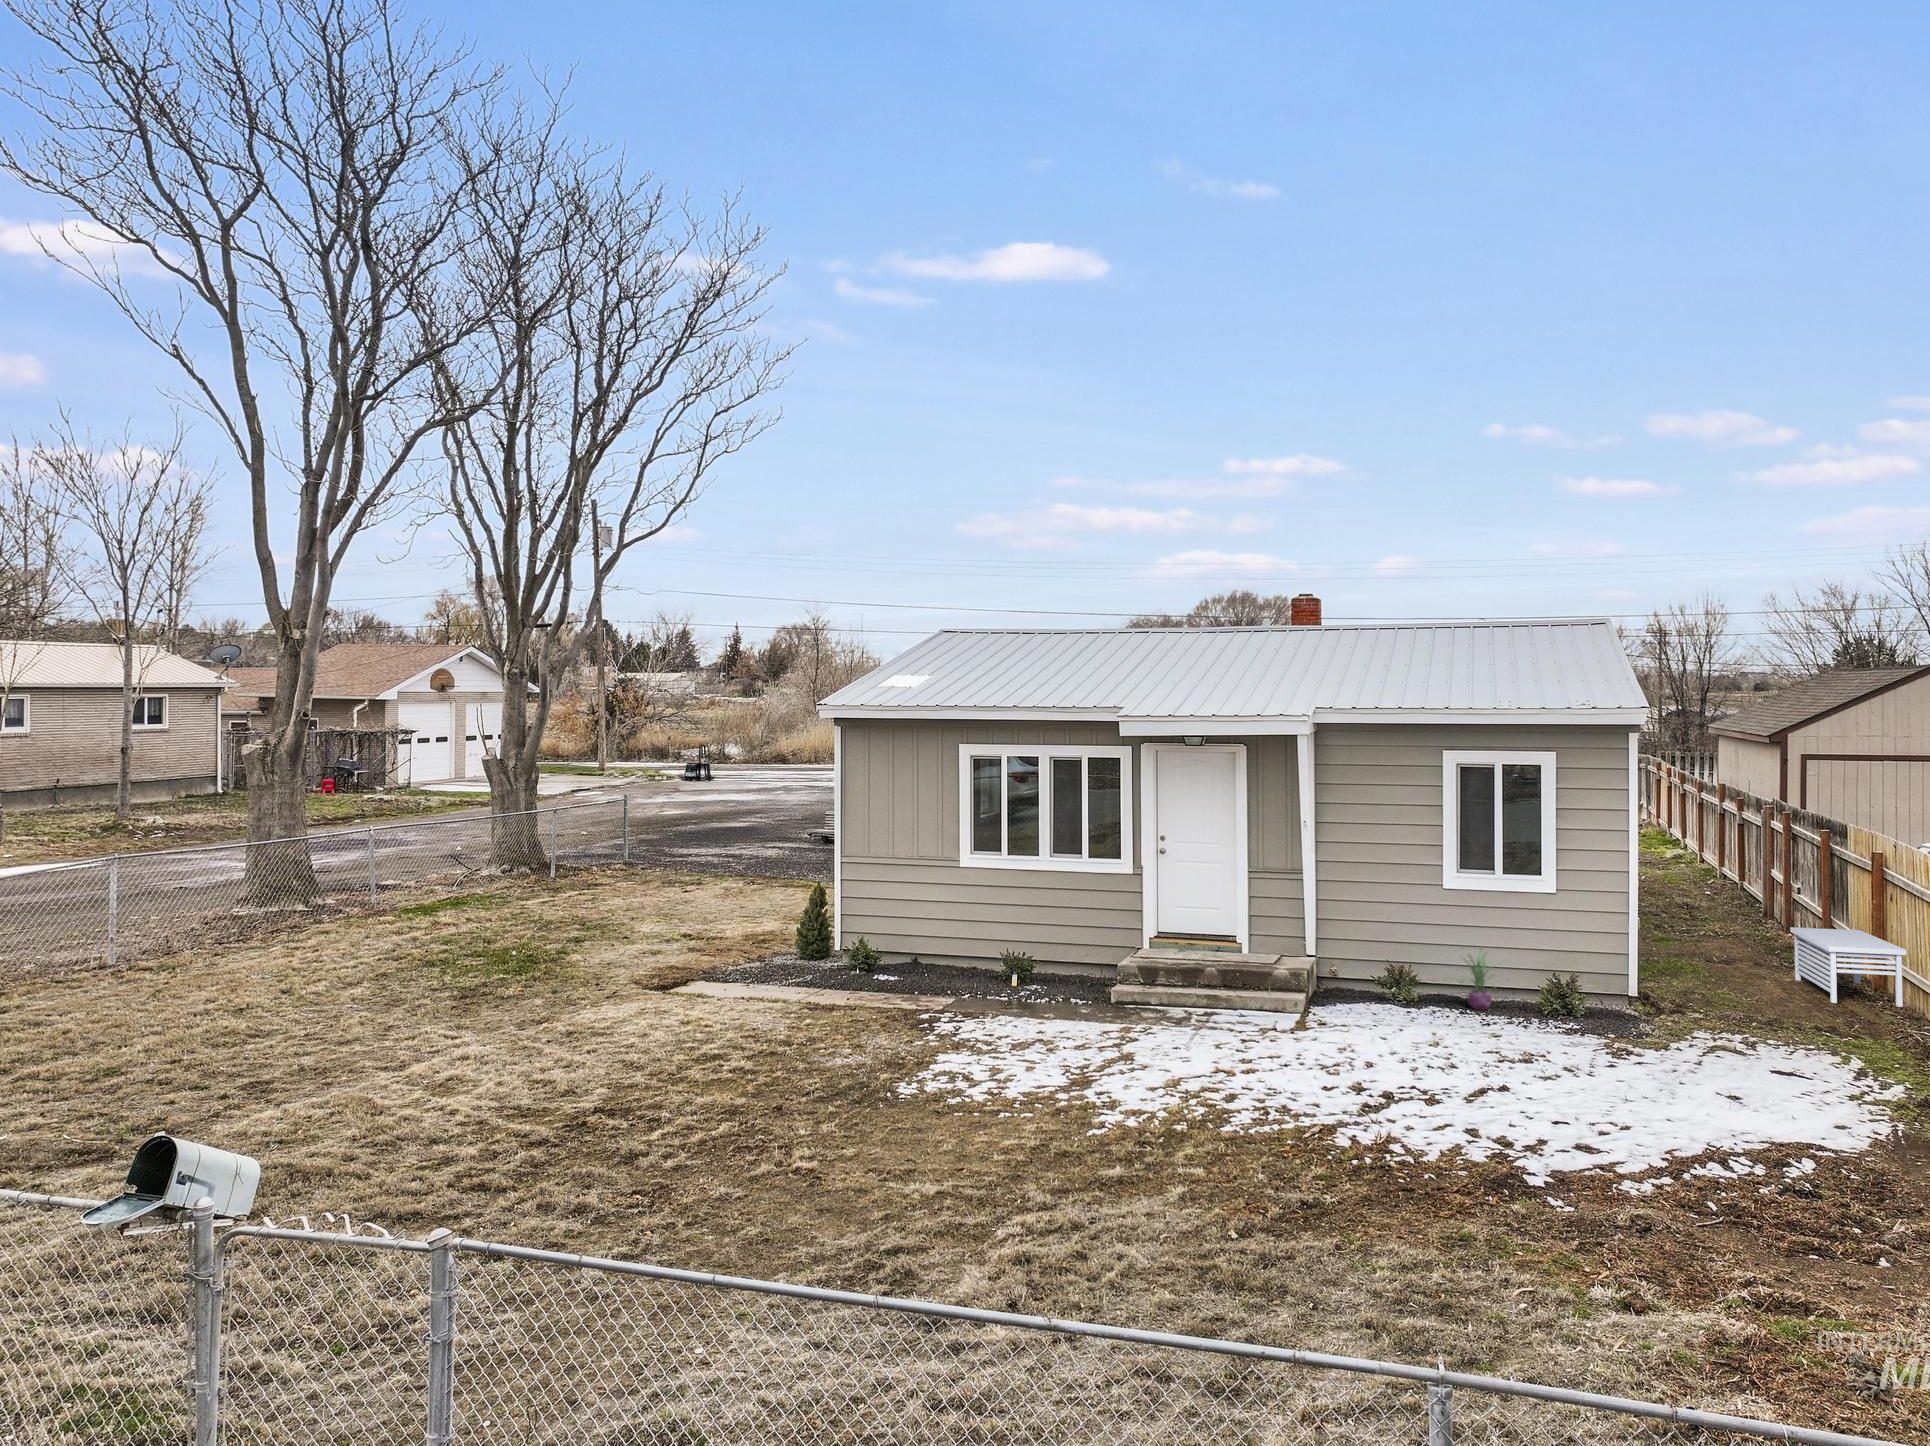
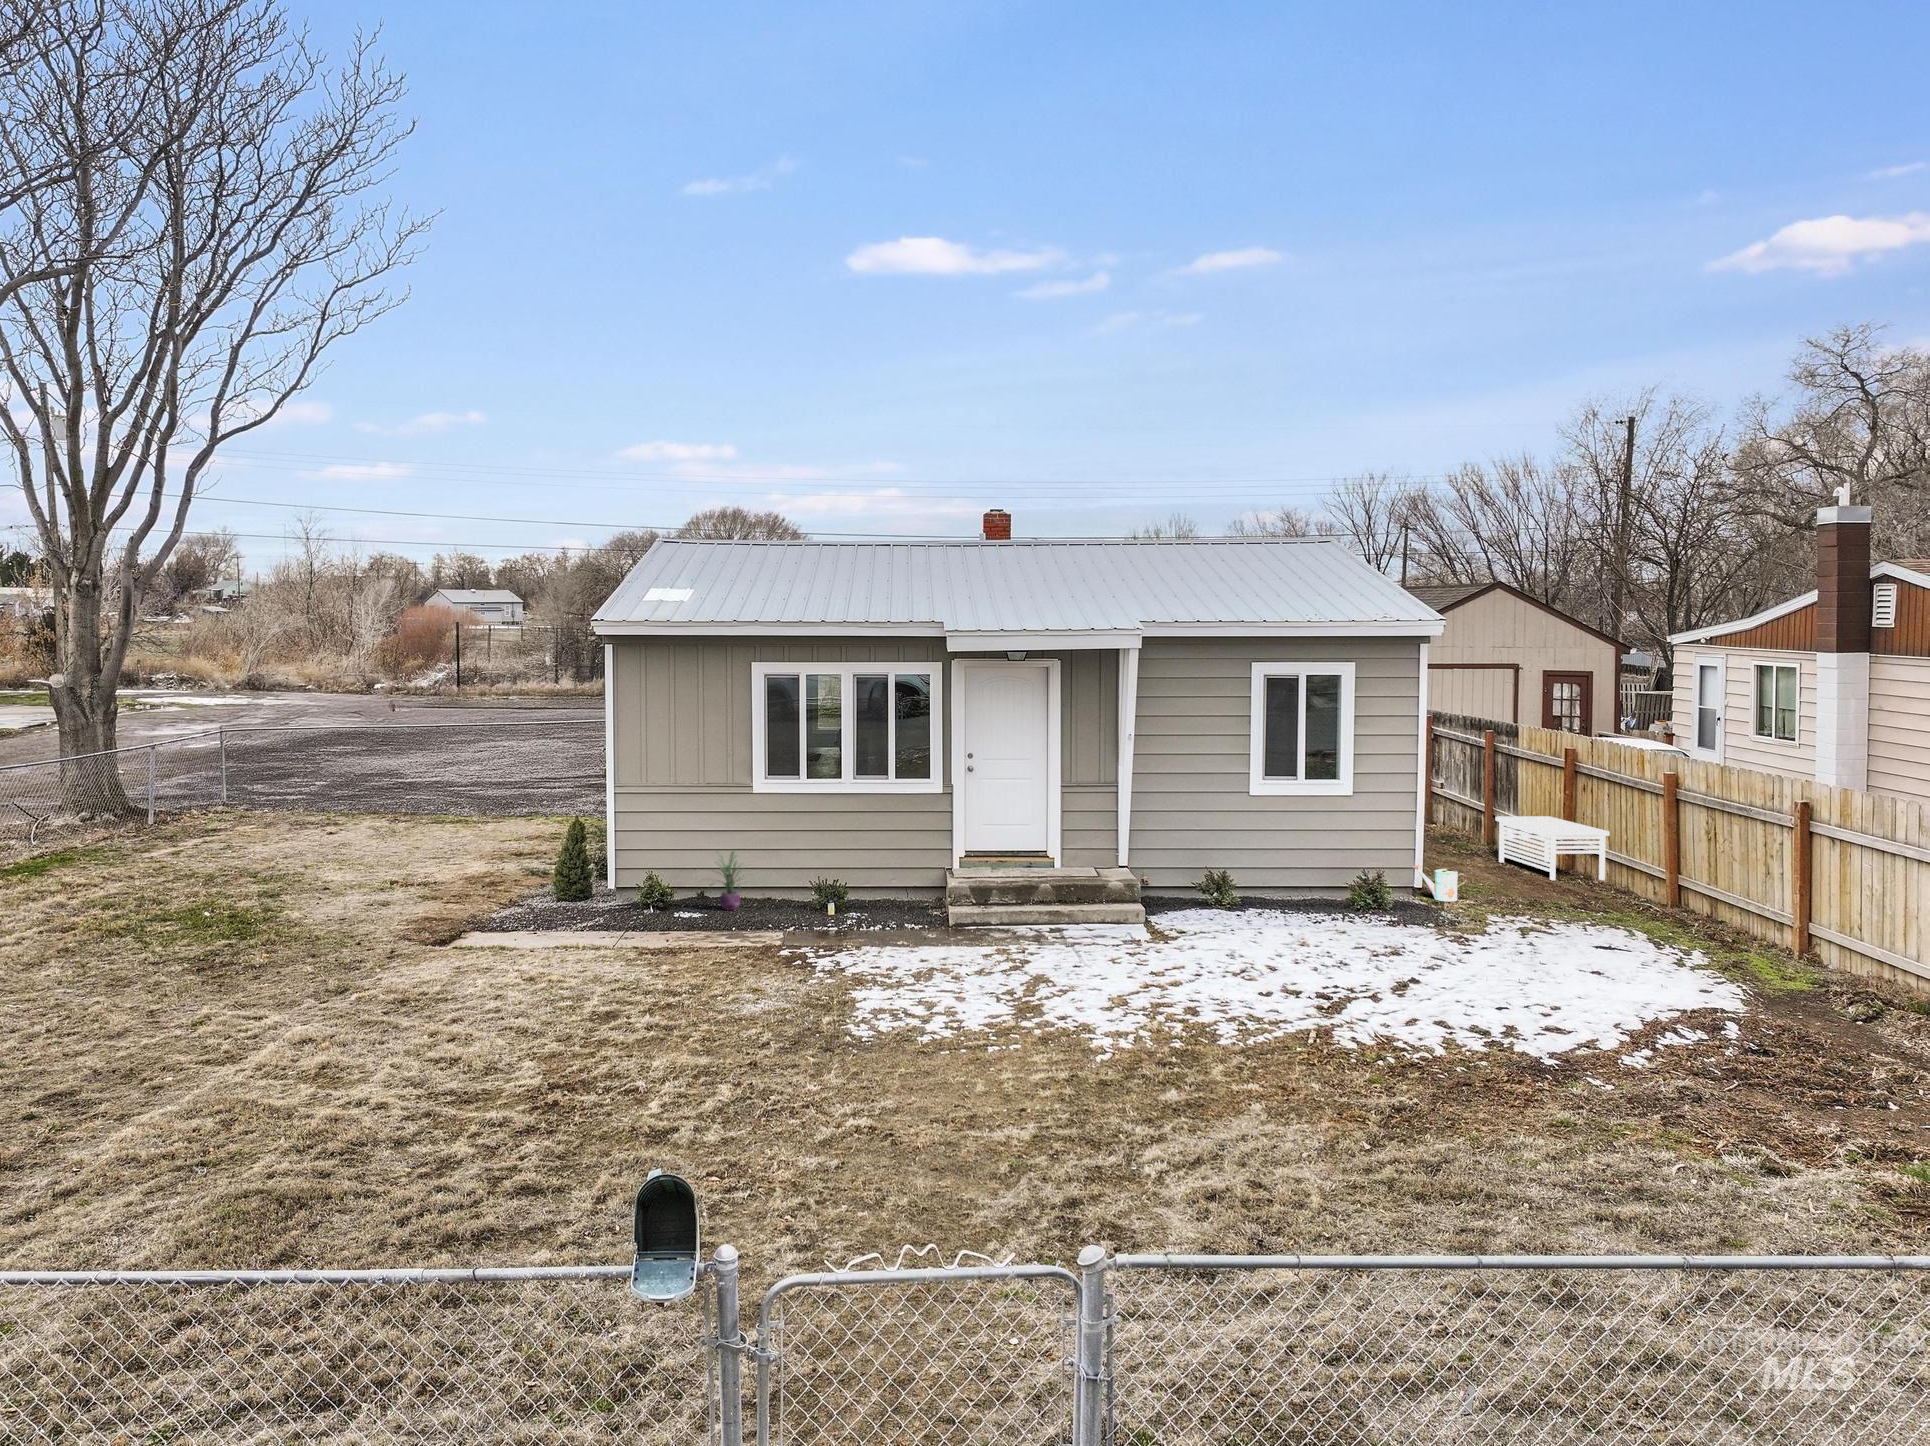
decorative plant: present [1460,947,1492,1010] -> present [715,852,743,910]
watering can: none [1633,973,1693,1017] -> present [1413,864,1466,902]

